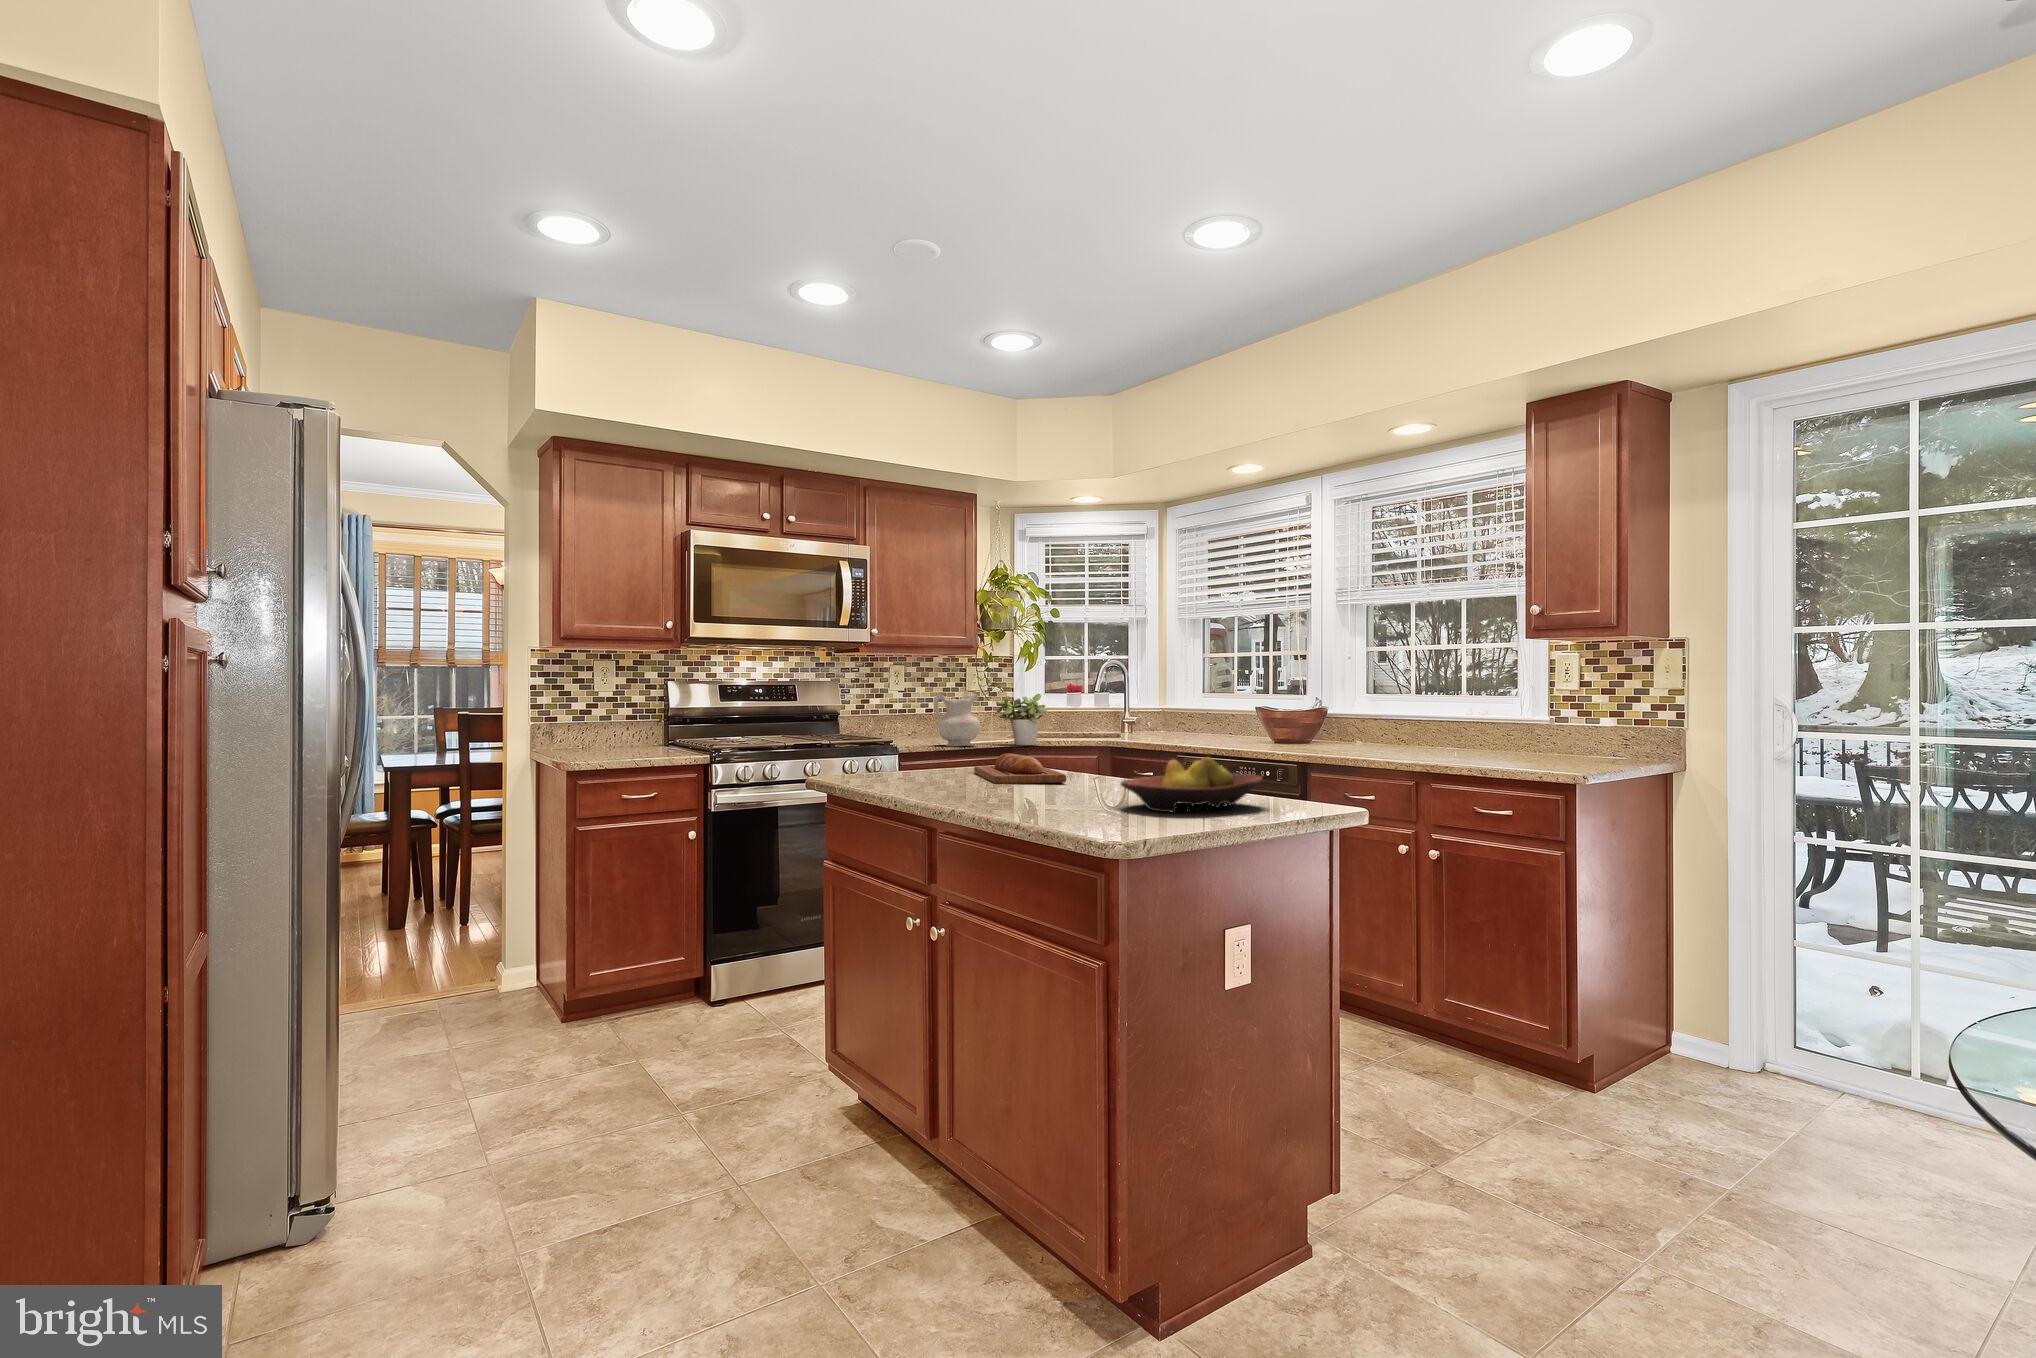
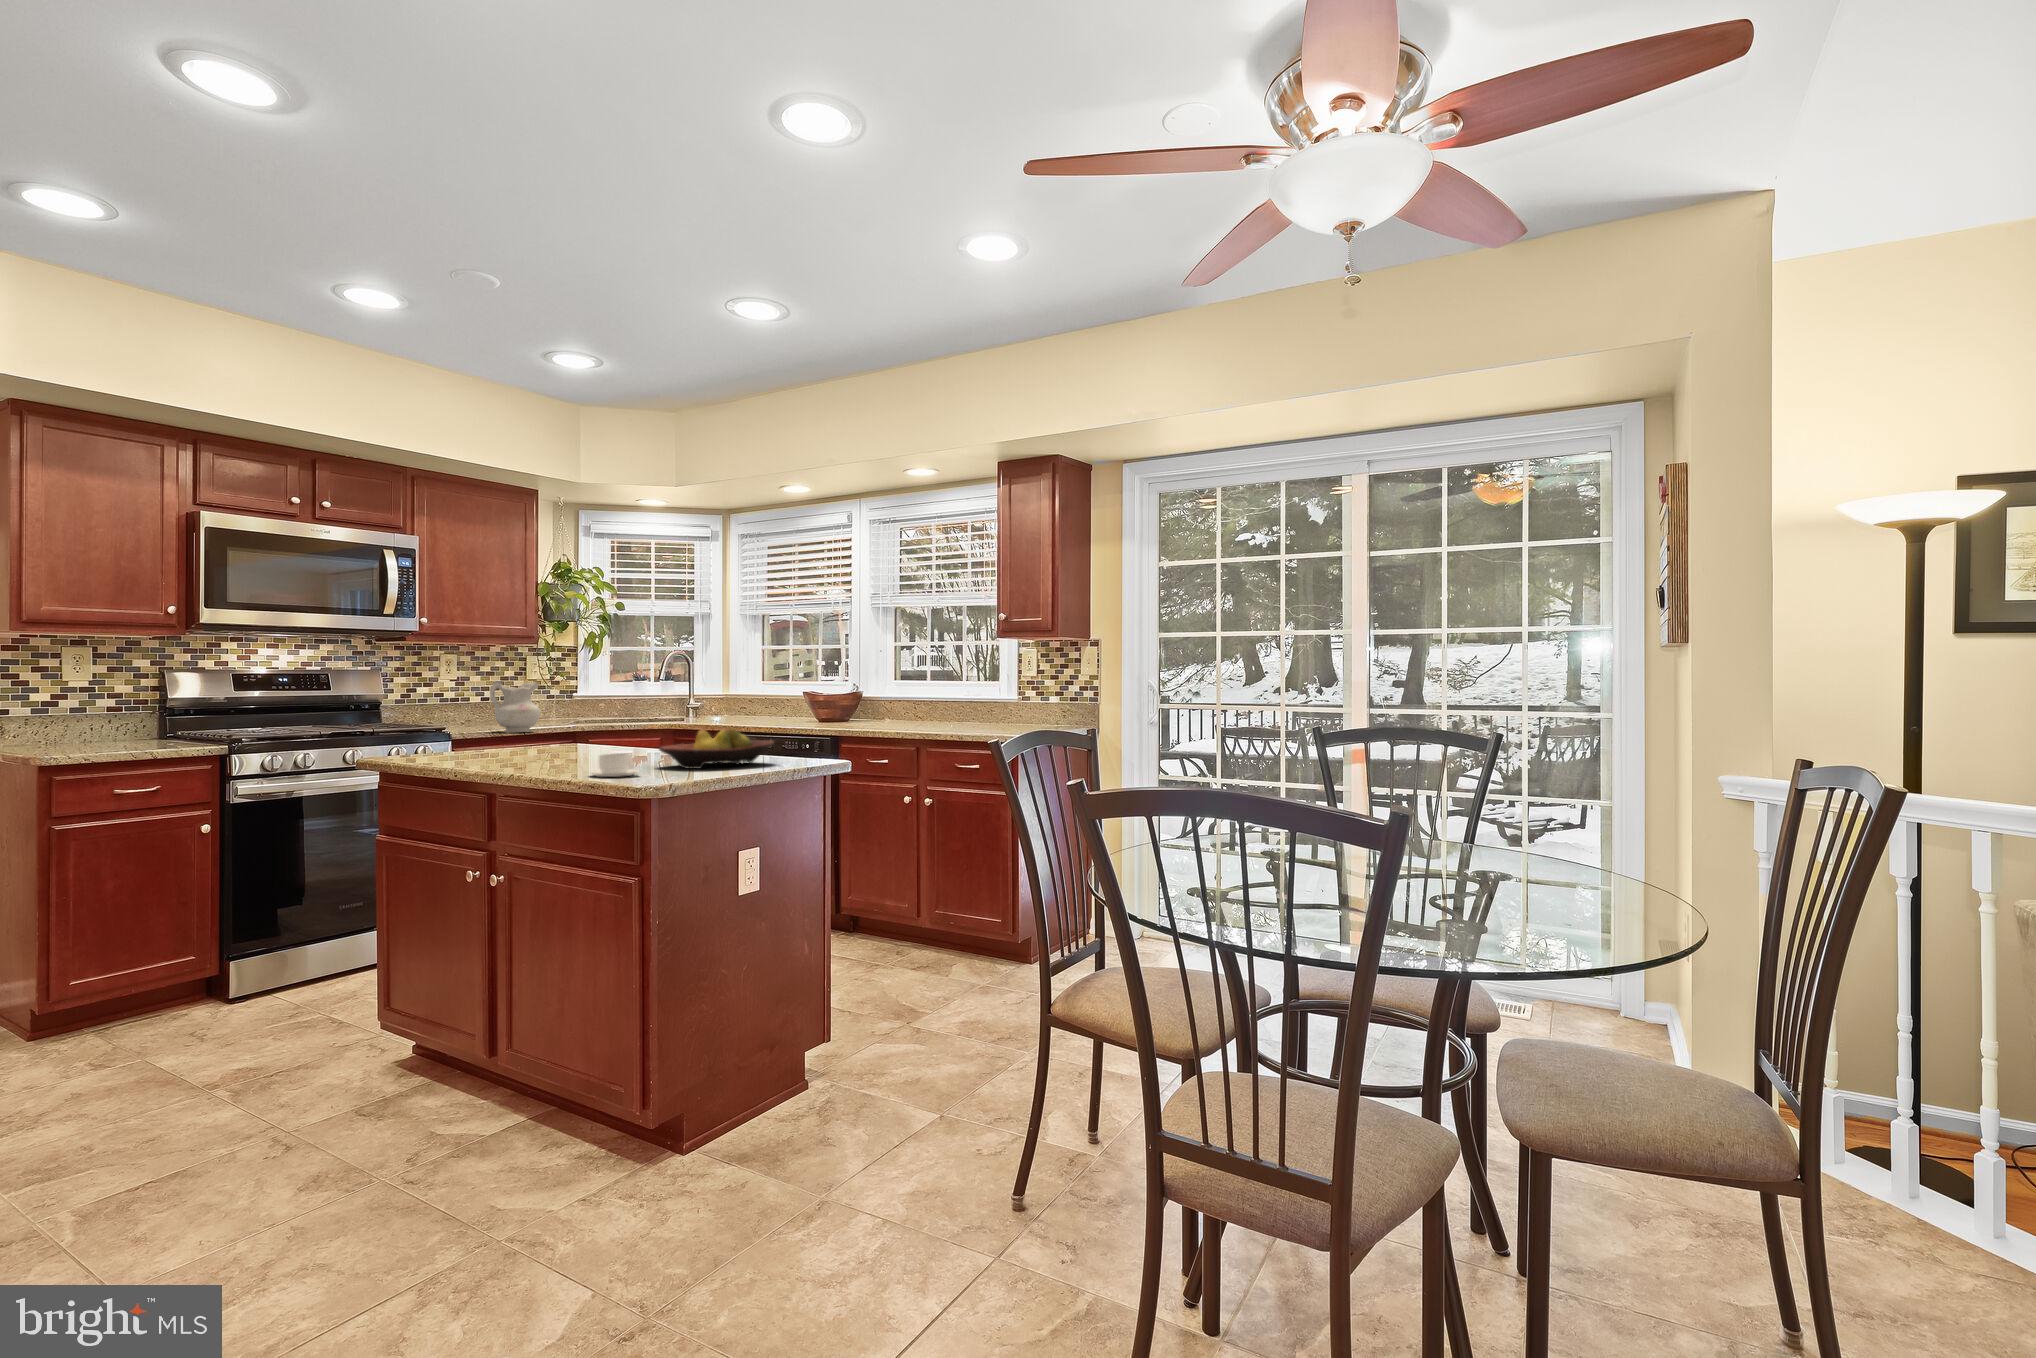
potted plant: present [996,694,1047,745] -> none [557,682,610,731]
bread loaf: present [974,753,1066,784] -> none [533,733,619,757]
coffee cup: none [1042,792,1105,825] -> present [591,753,639,777]

